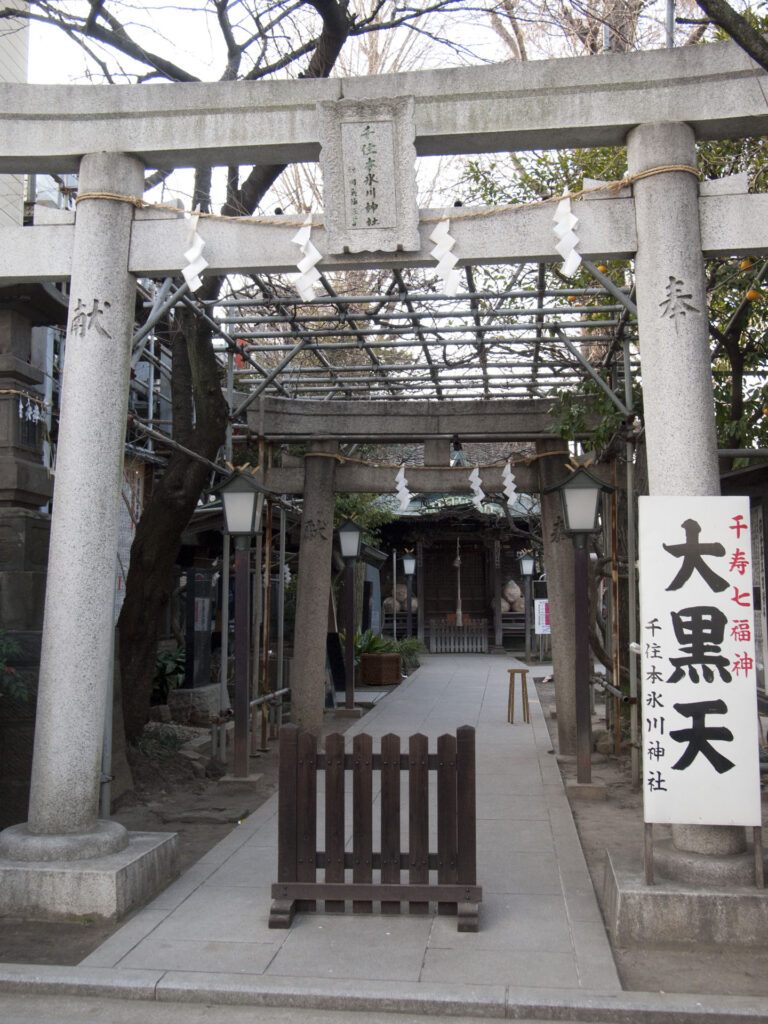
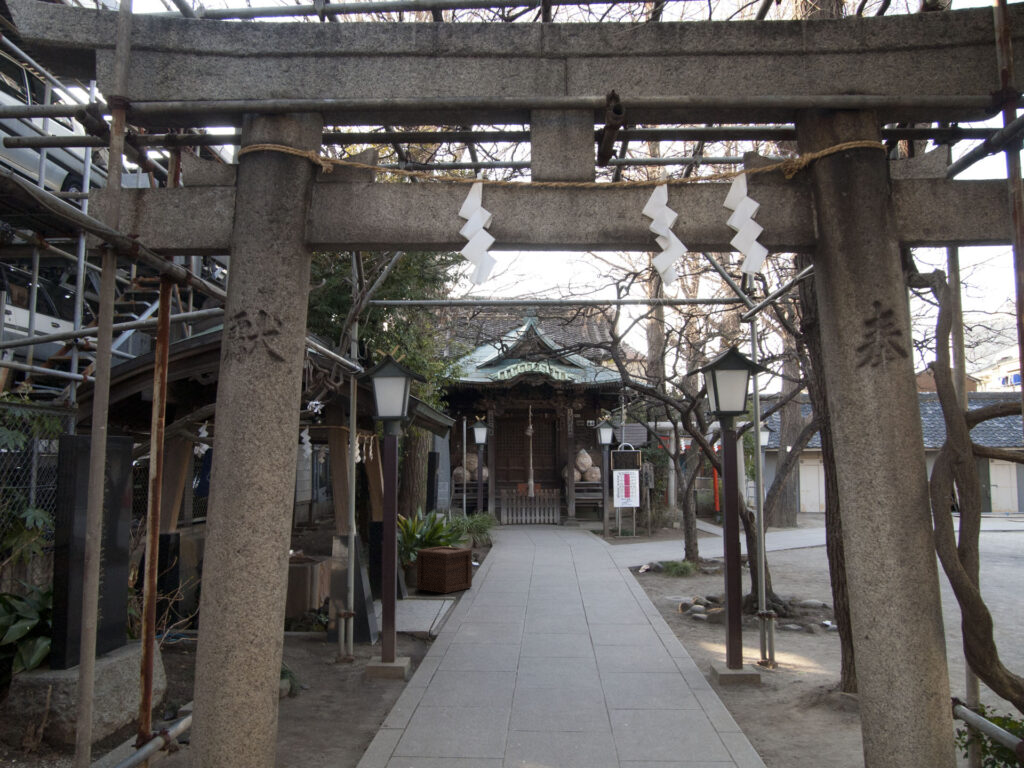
stool: present [507,669,530,724] -> none [679,628,727,746]

